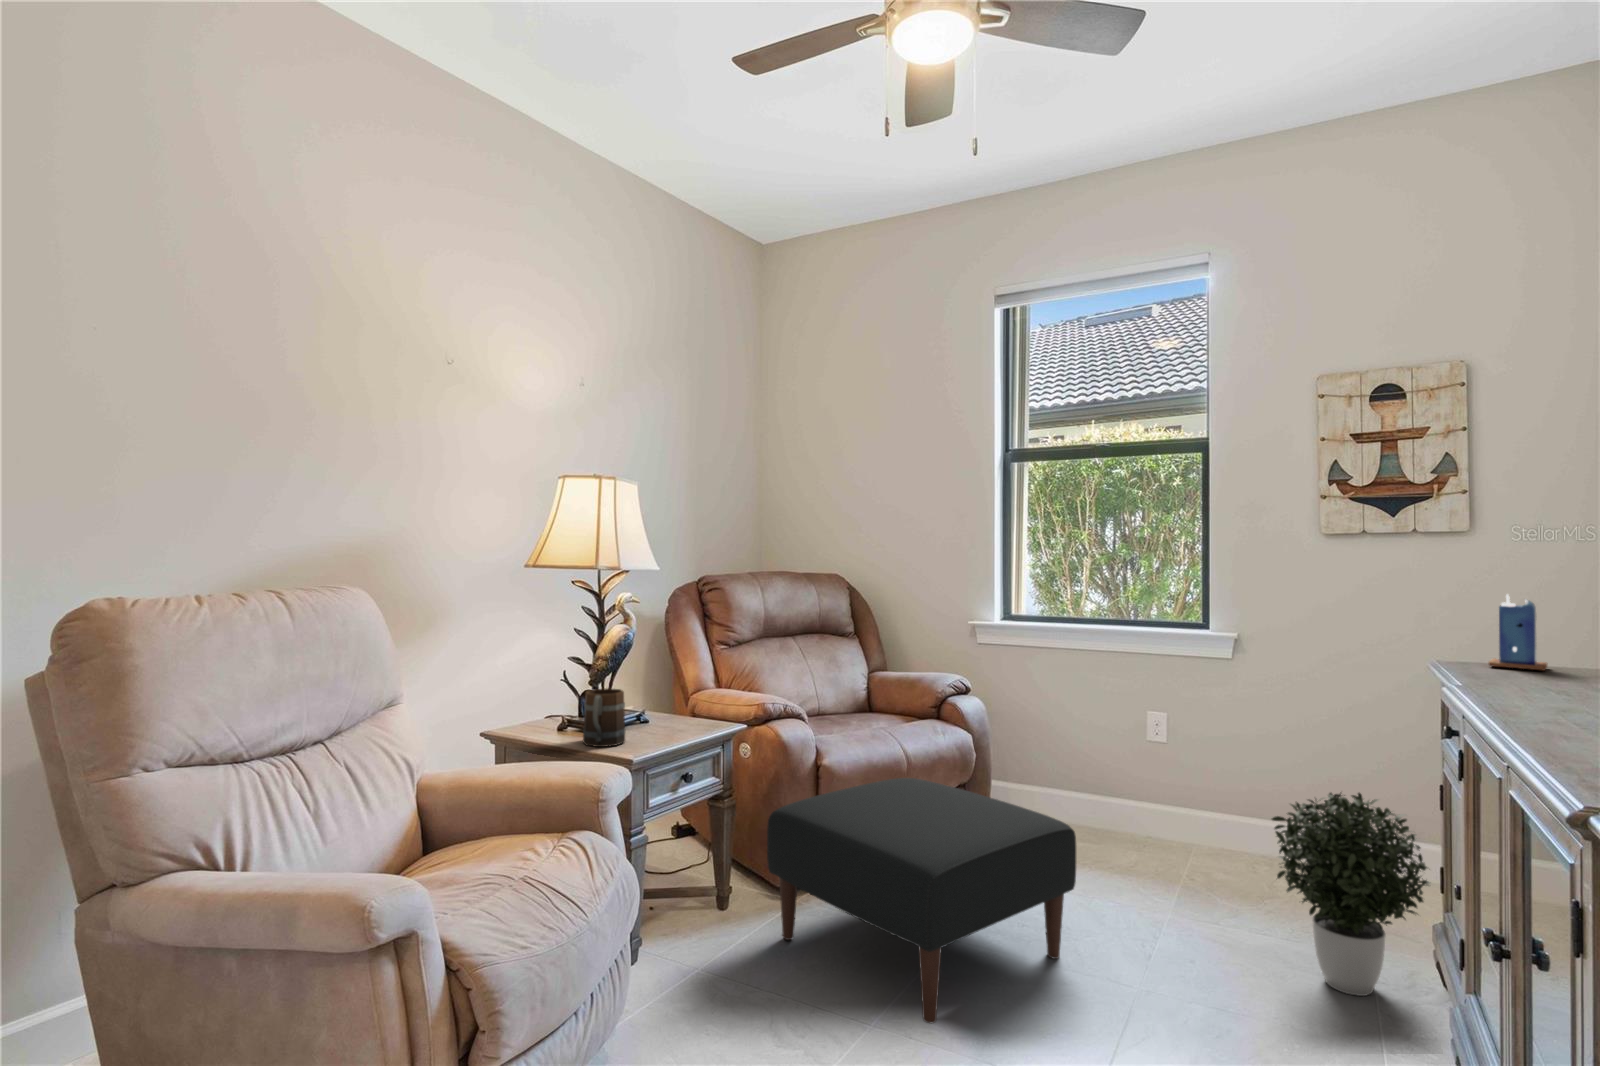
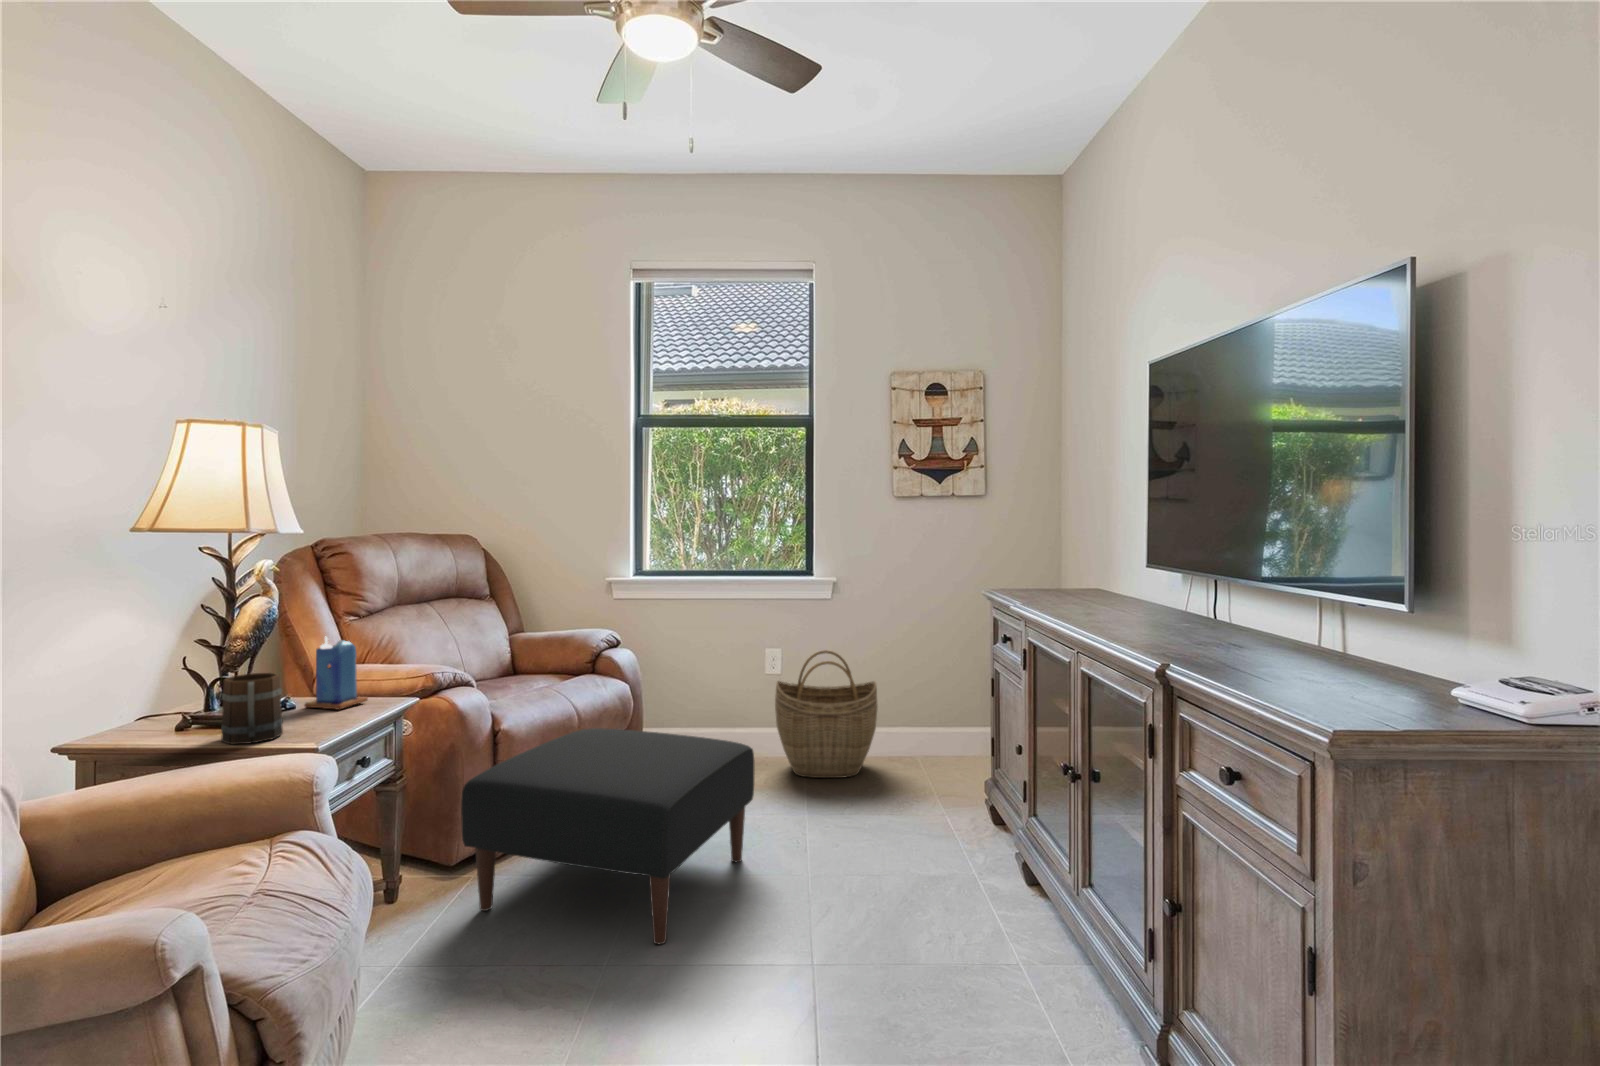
candle: present [1488,594,1547,671] -> present [304,637,368,710]
woven basket: none [1148,725,1290,890] -> present [775,650,878,778]
potted plant: present [1272,793,1430,996] -> none [889,686,991,834]

